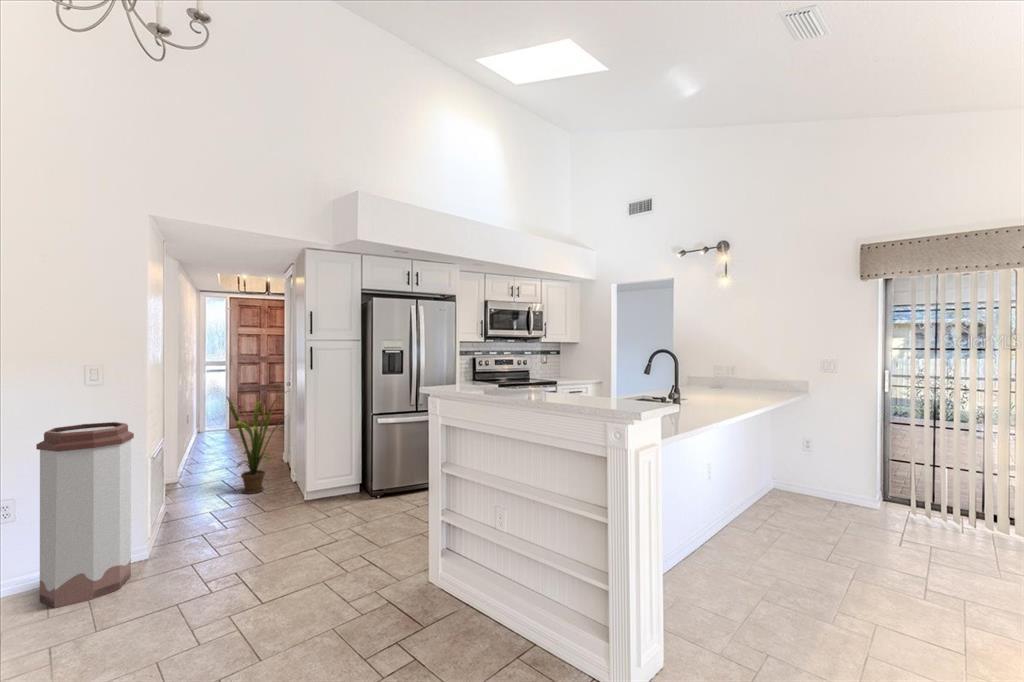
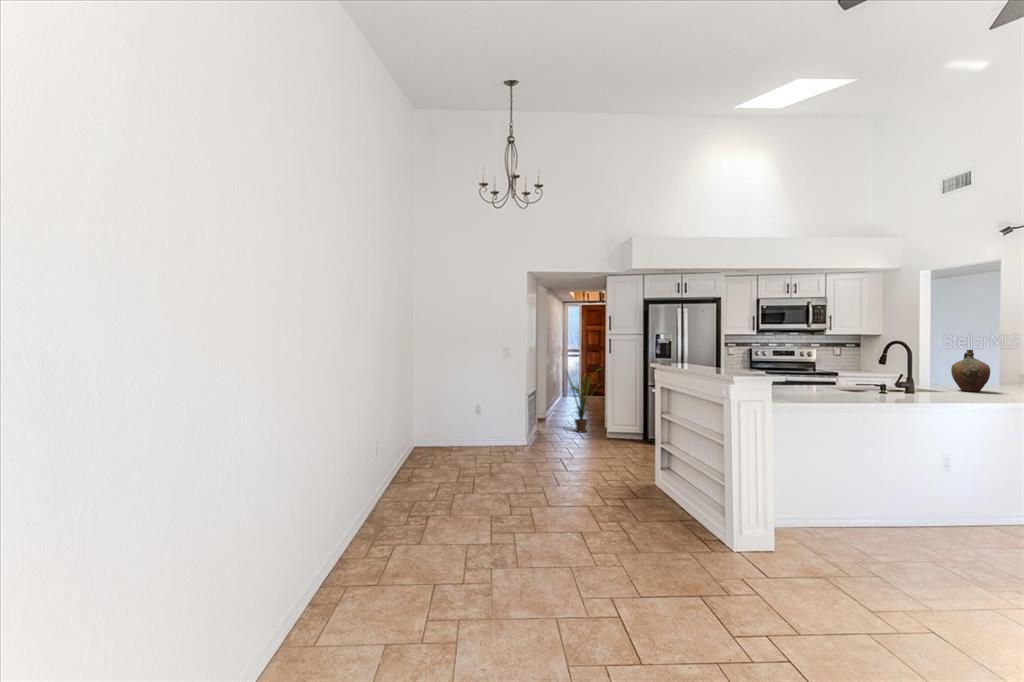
ceramic jug: none [710,359,743,401] -> present [951,350,990,392]
trash can: present [36,422,134,608] -> none [480,376,515,458]

